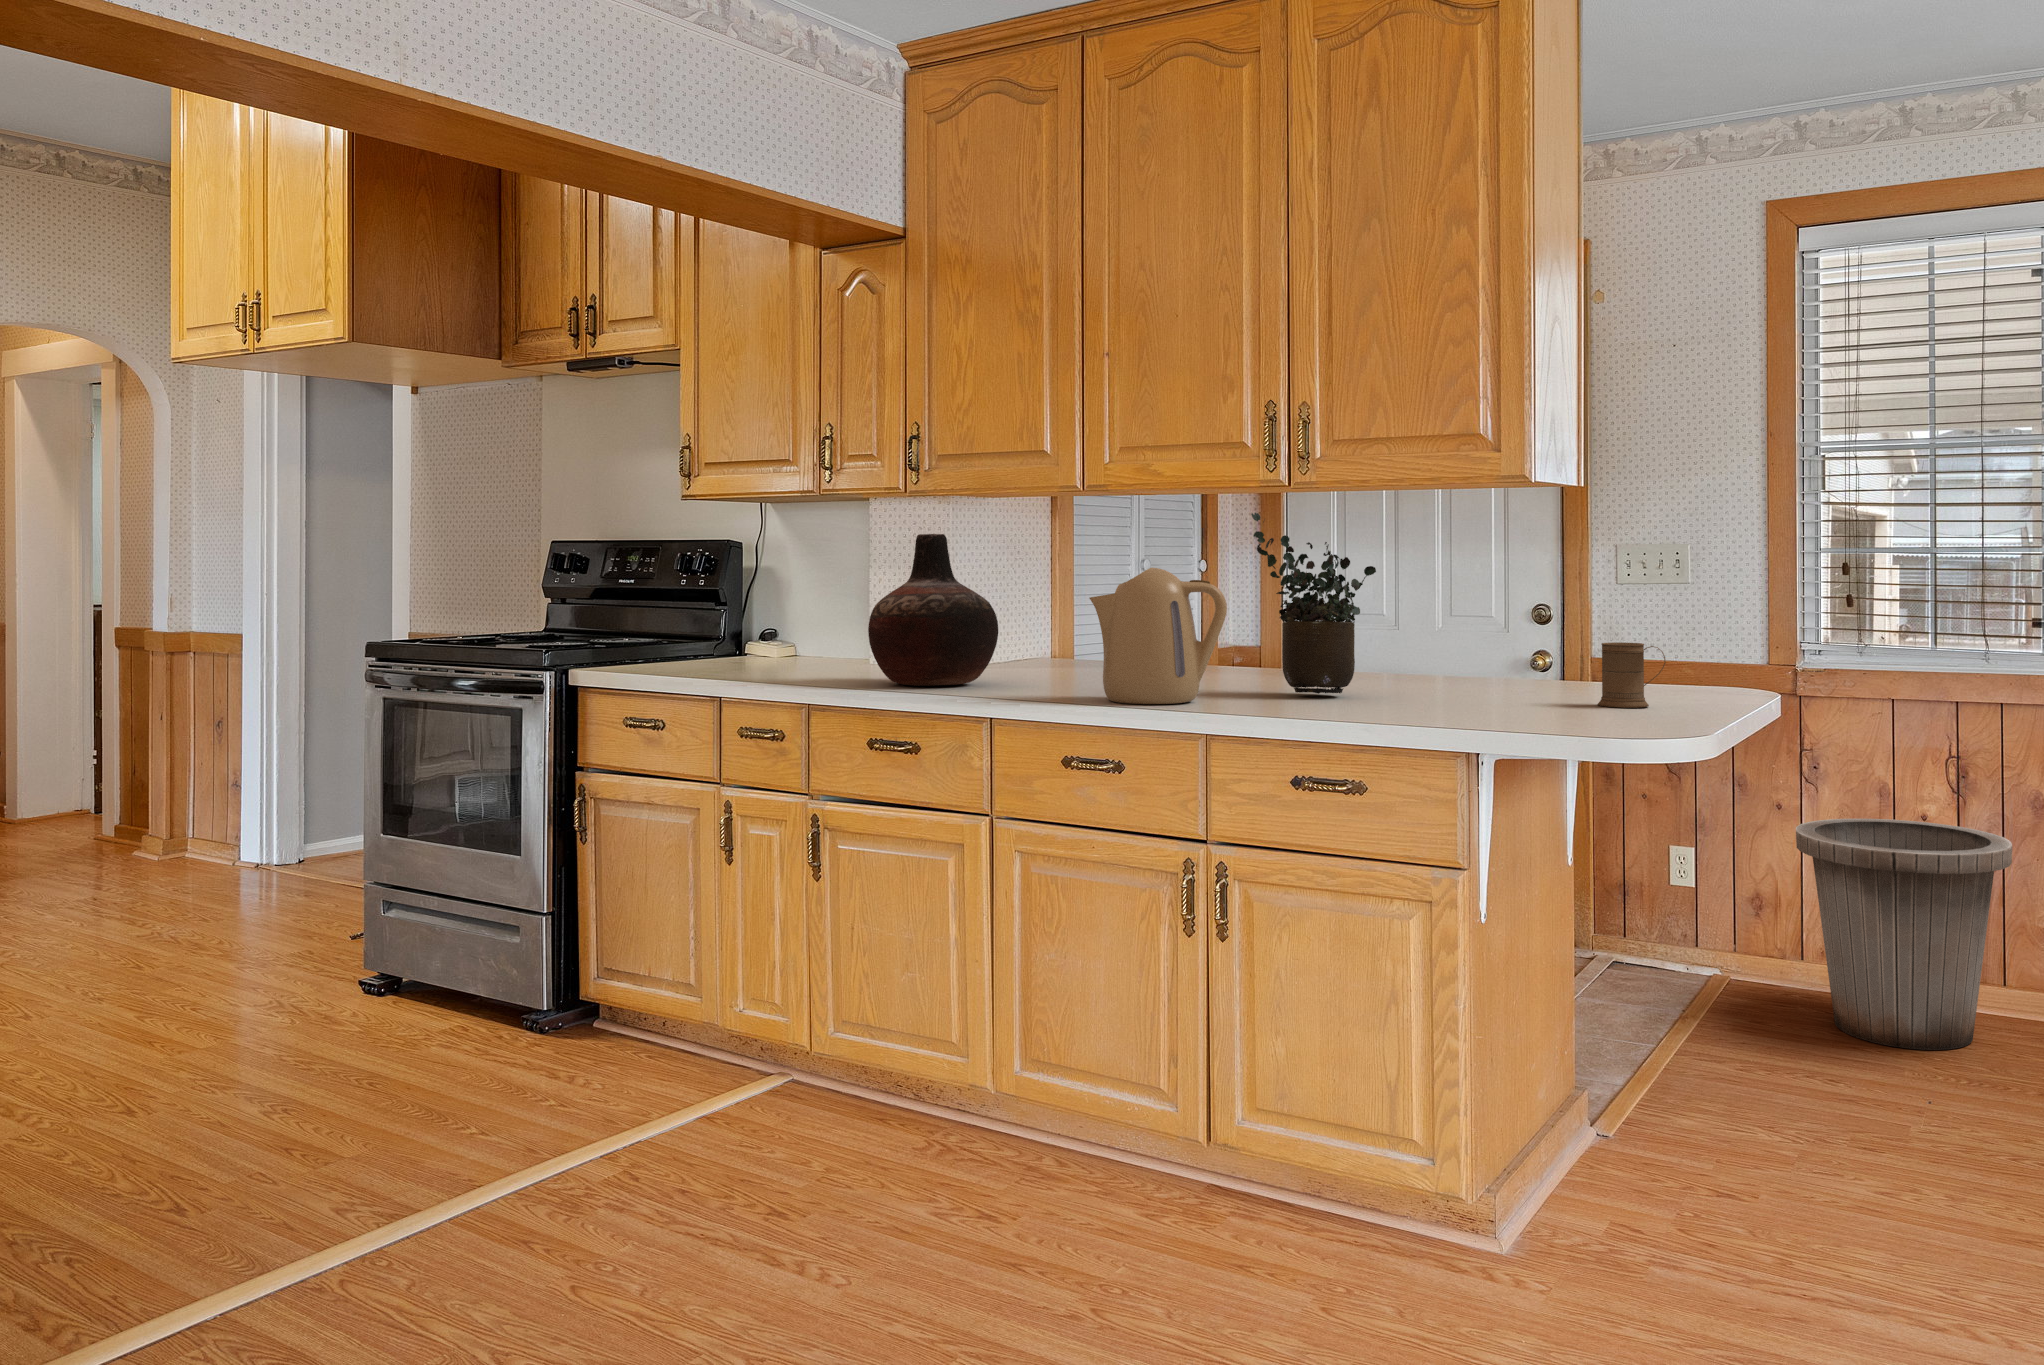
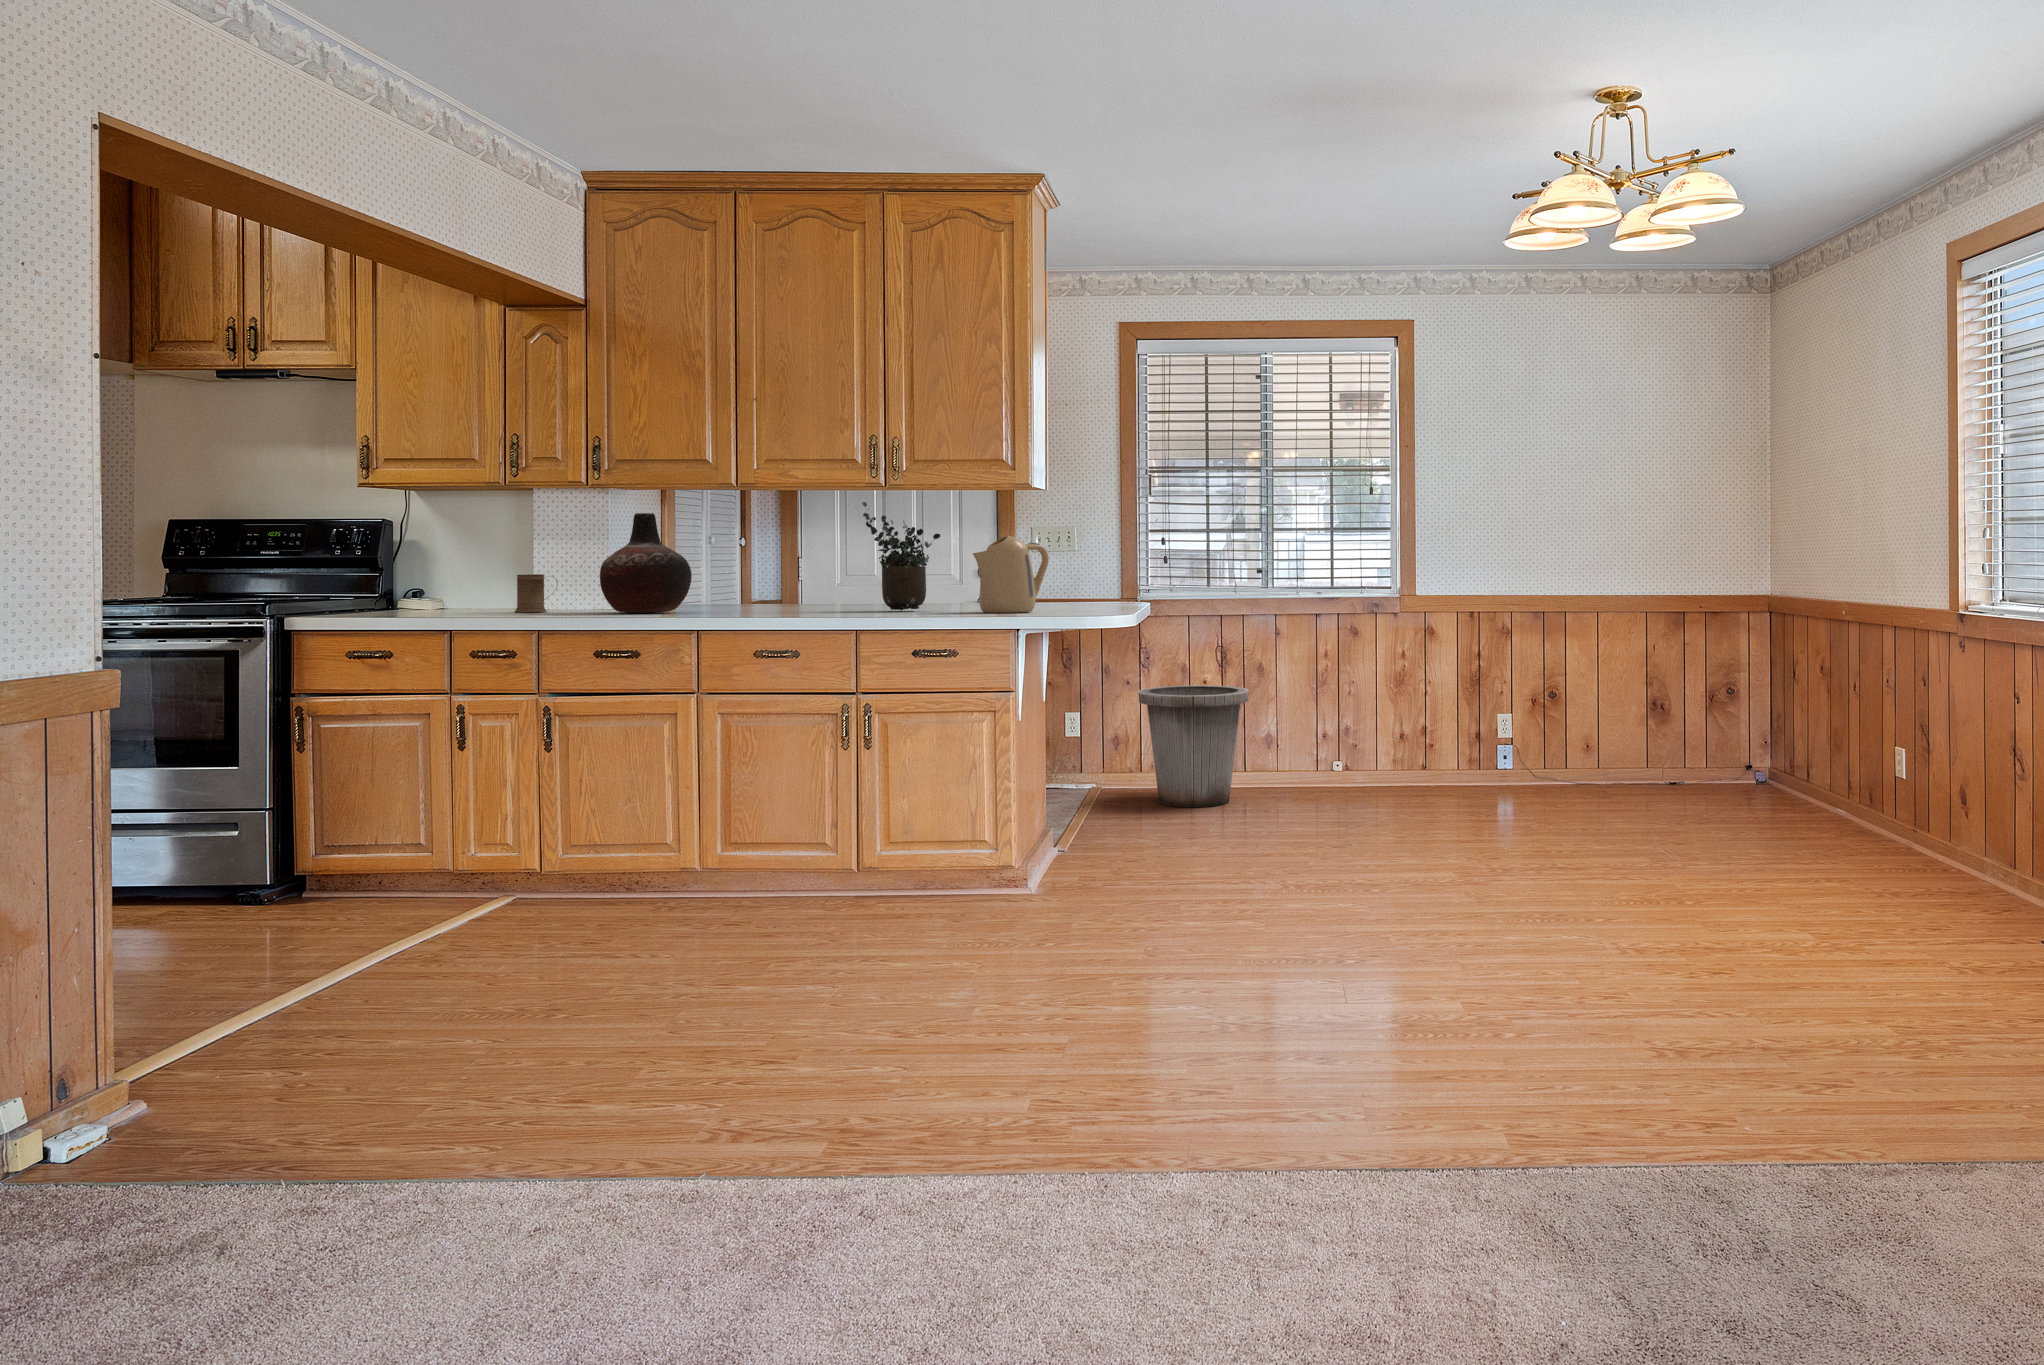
kettle: present [1089,568,1227,704] -> present [973,536,1049,613]
mug: present [1598,642,1666,708] -> present [515,574,558,613]

